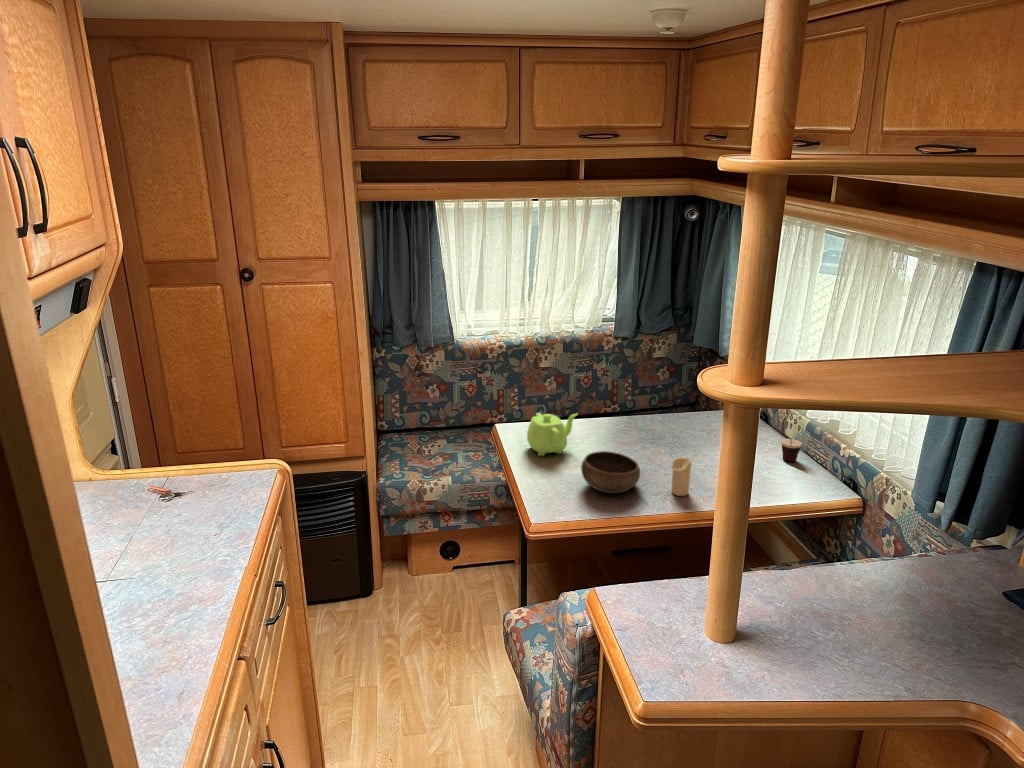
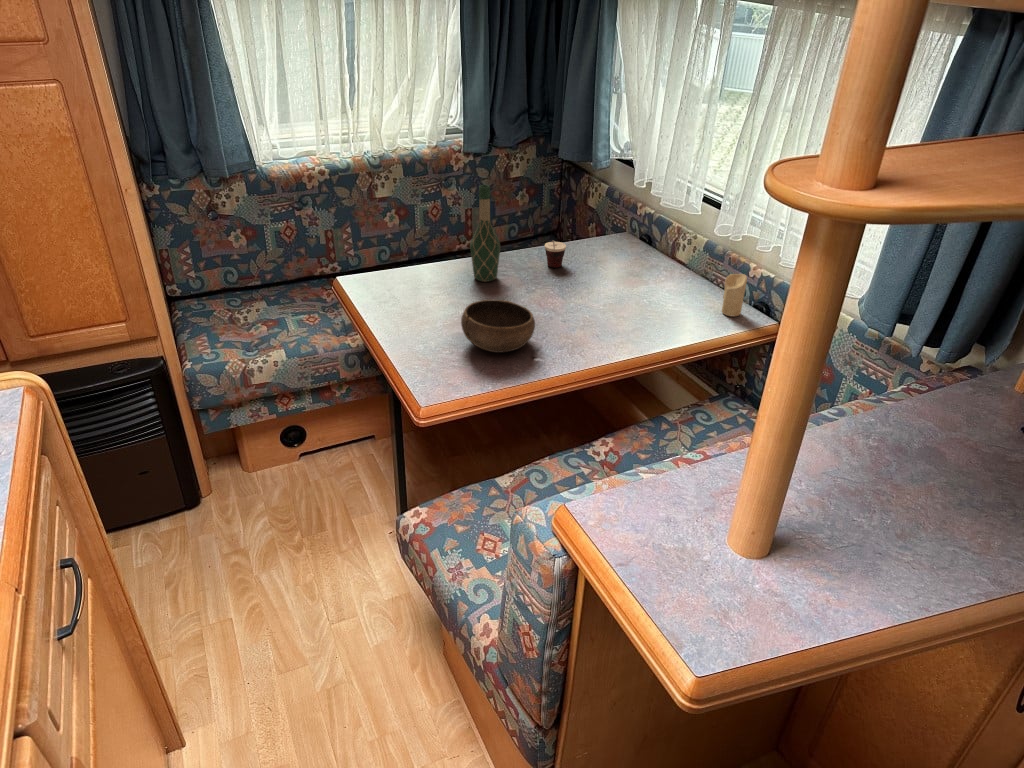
wine bottle: none [602,363,627,439] -> present [470,185,500,282]
teapot: present [527,413,577,456] -> none [380,254,443,313]
cup: present [781,438,802,462] -> present [545,240,566,267]
candle: present [672,458,691,496] -> present [722,274,747,316]

